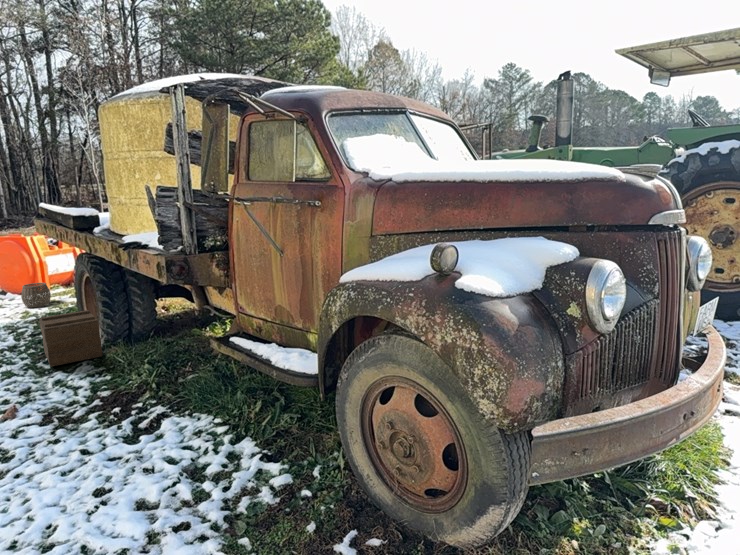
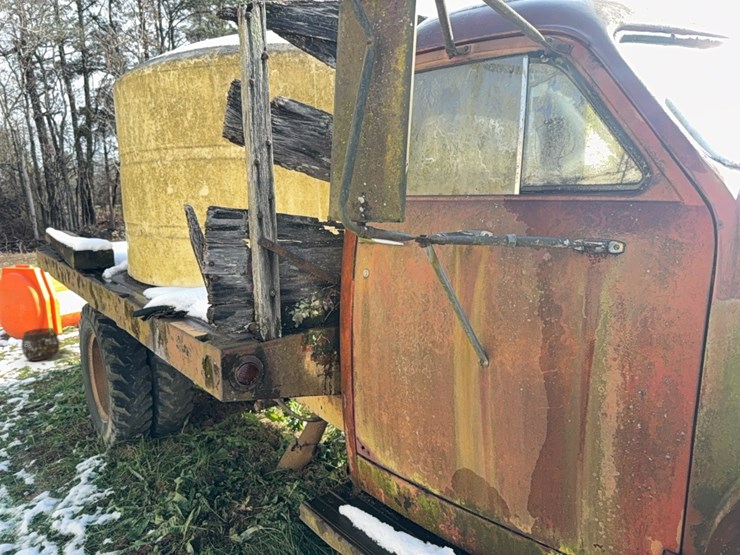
wooden crate: present [39,310,102,367] -> none [18,389,112,492]

